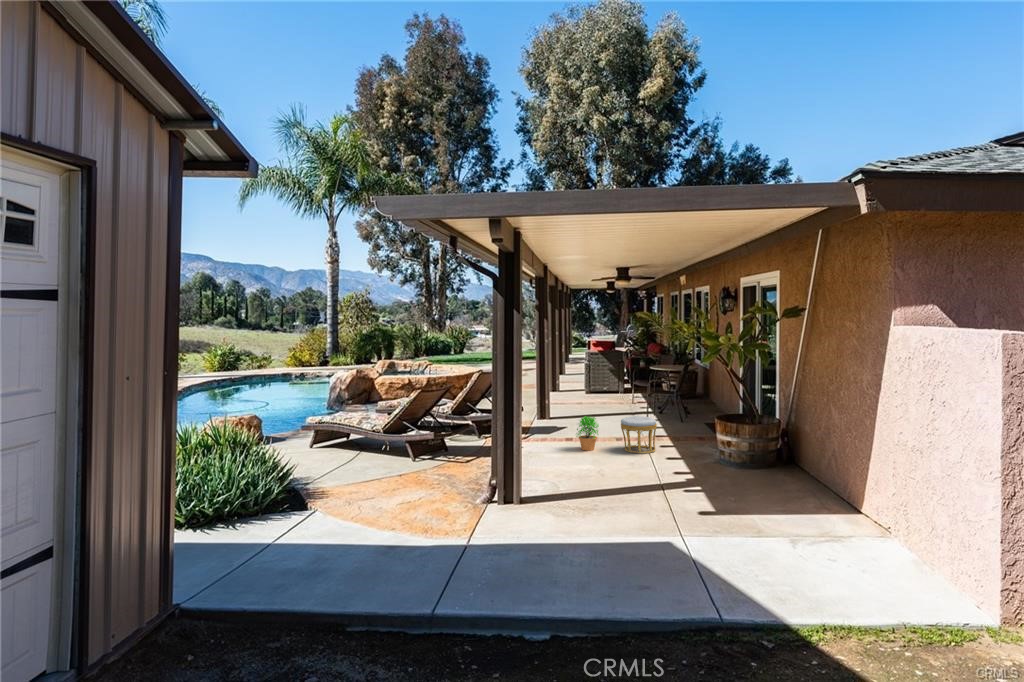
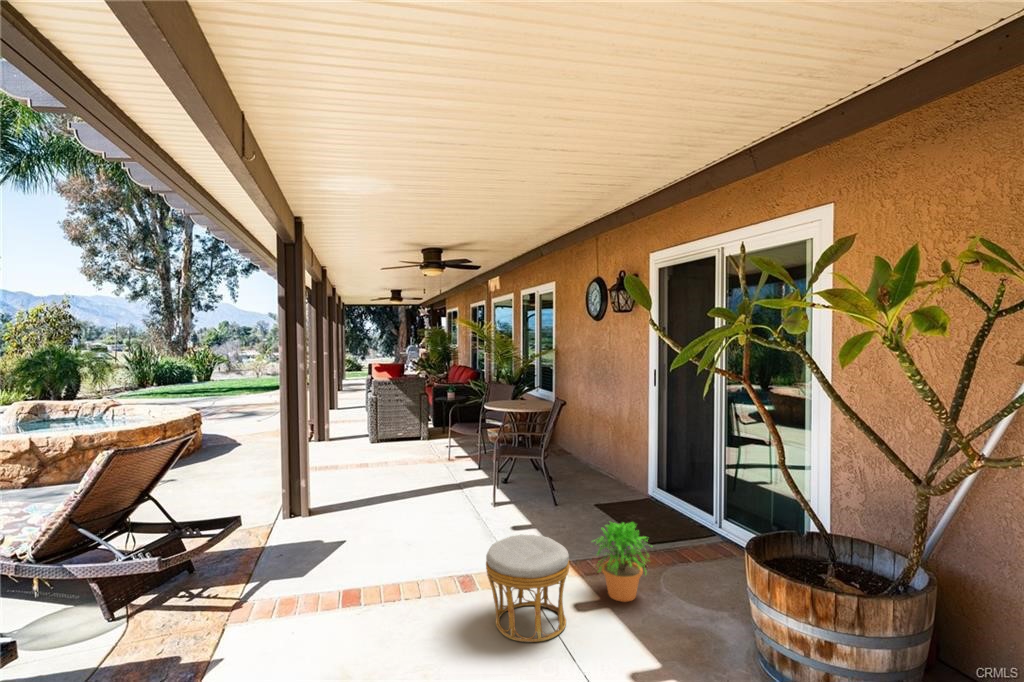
potted plant: present [576,416,599,451] -> present [593,522,648,602]

